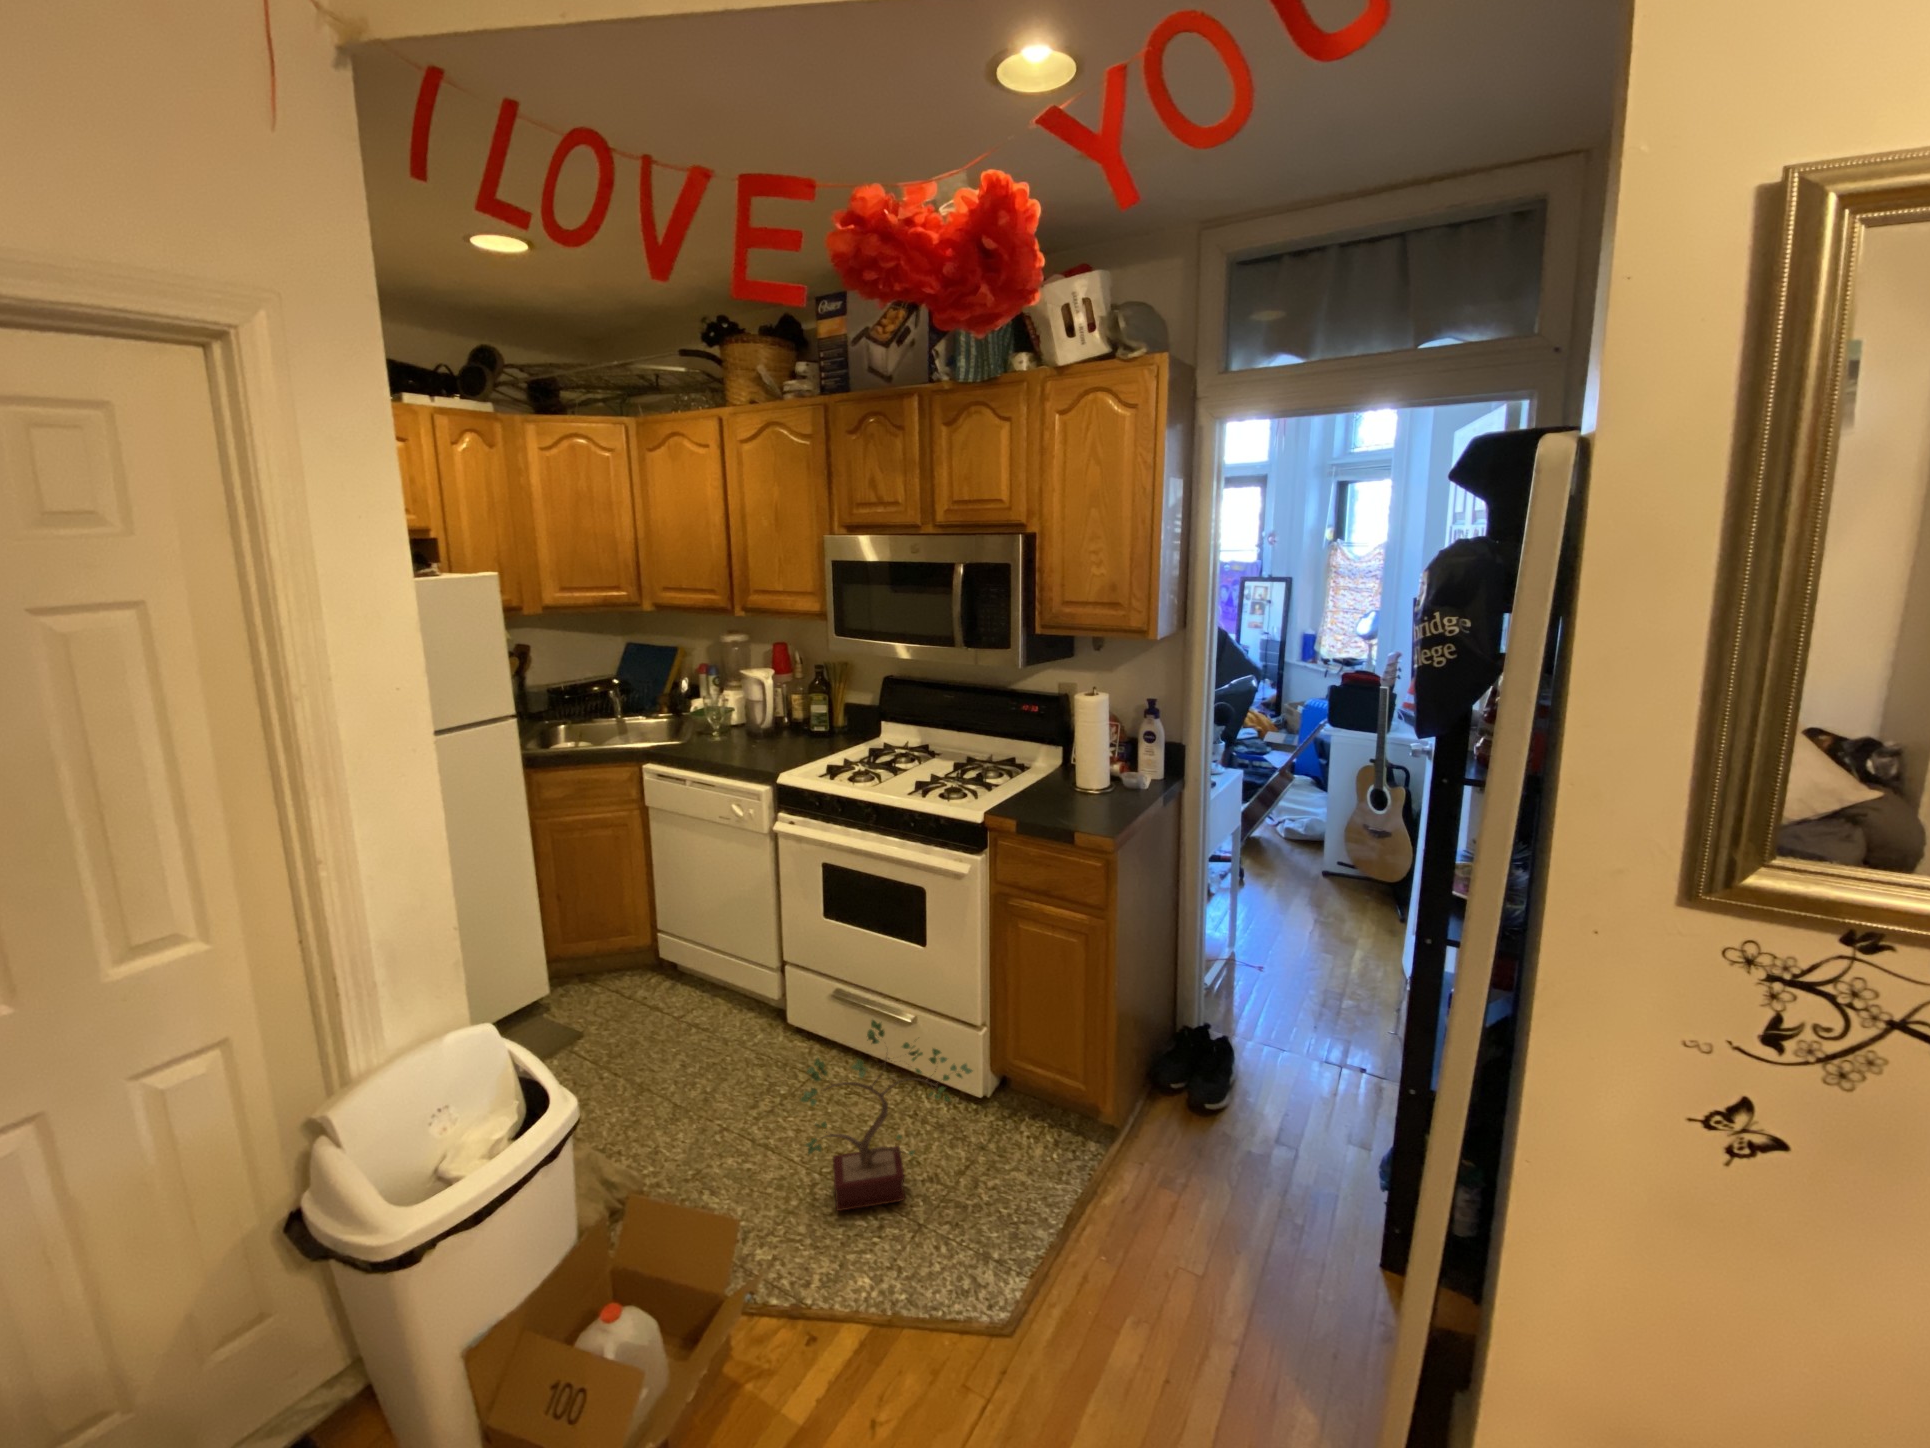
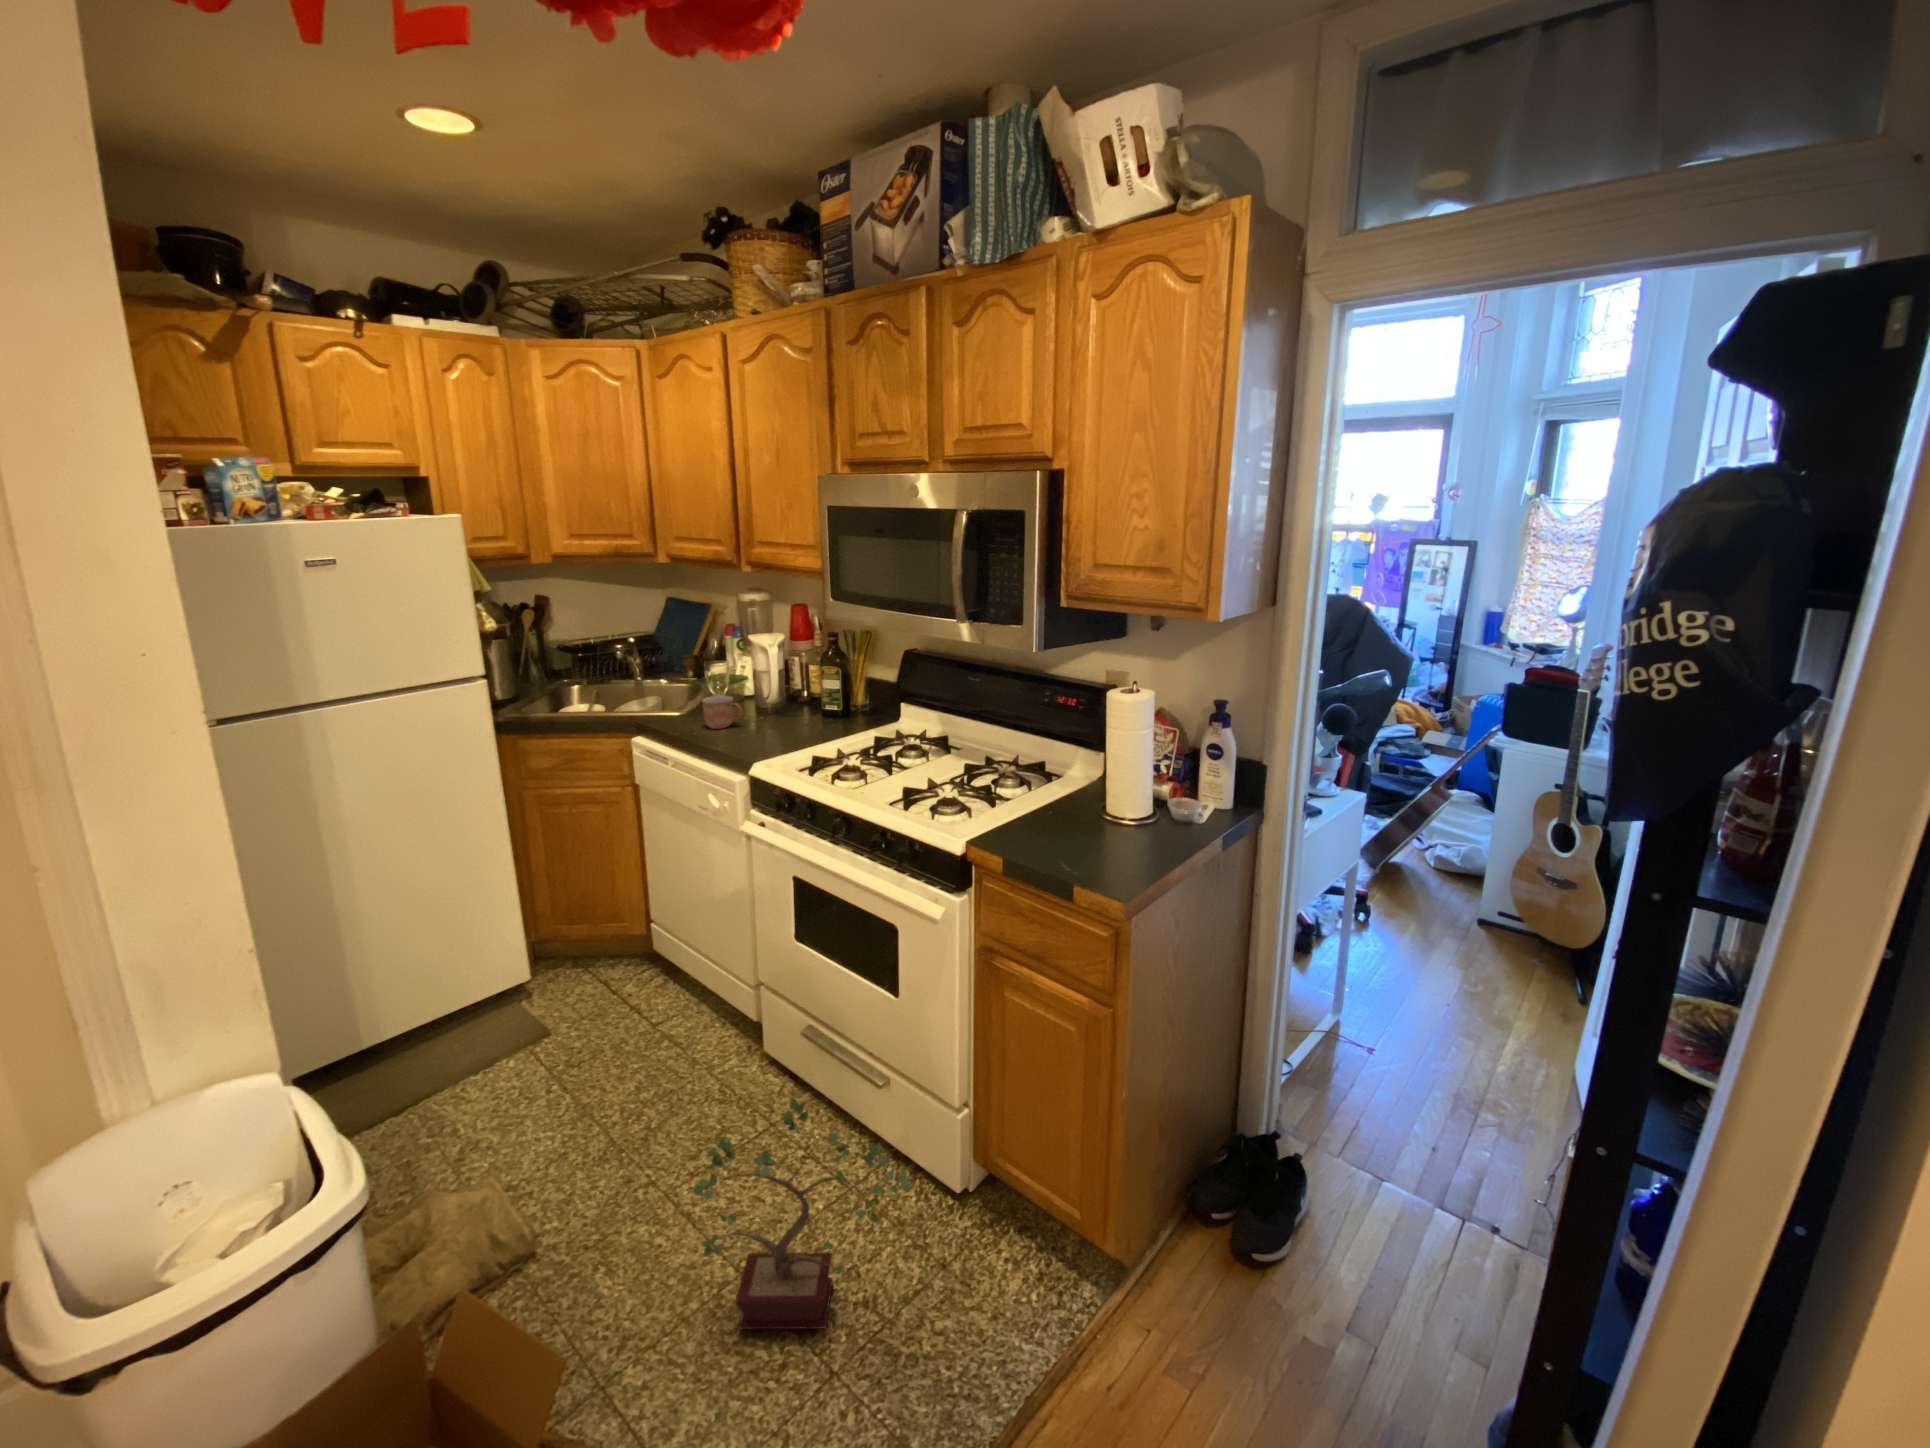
mug: none [713,723,748,752] -> present [702,696,742,729]

